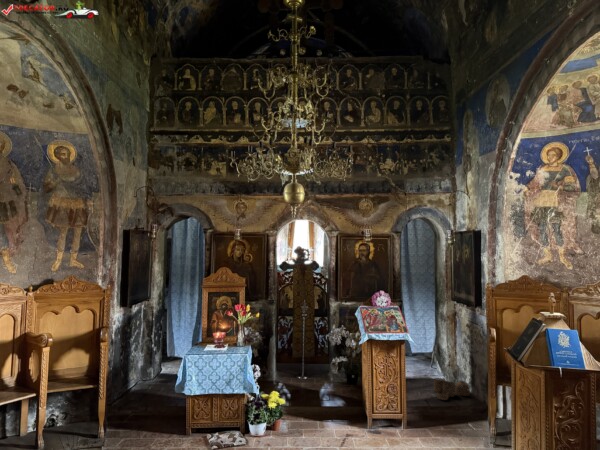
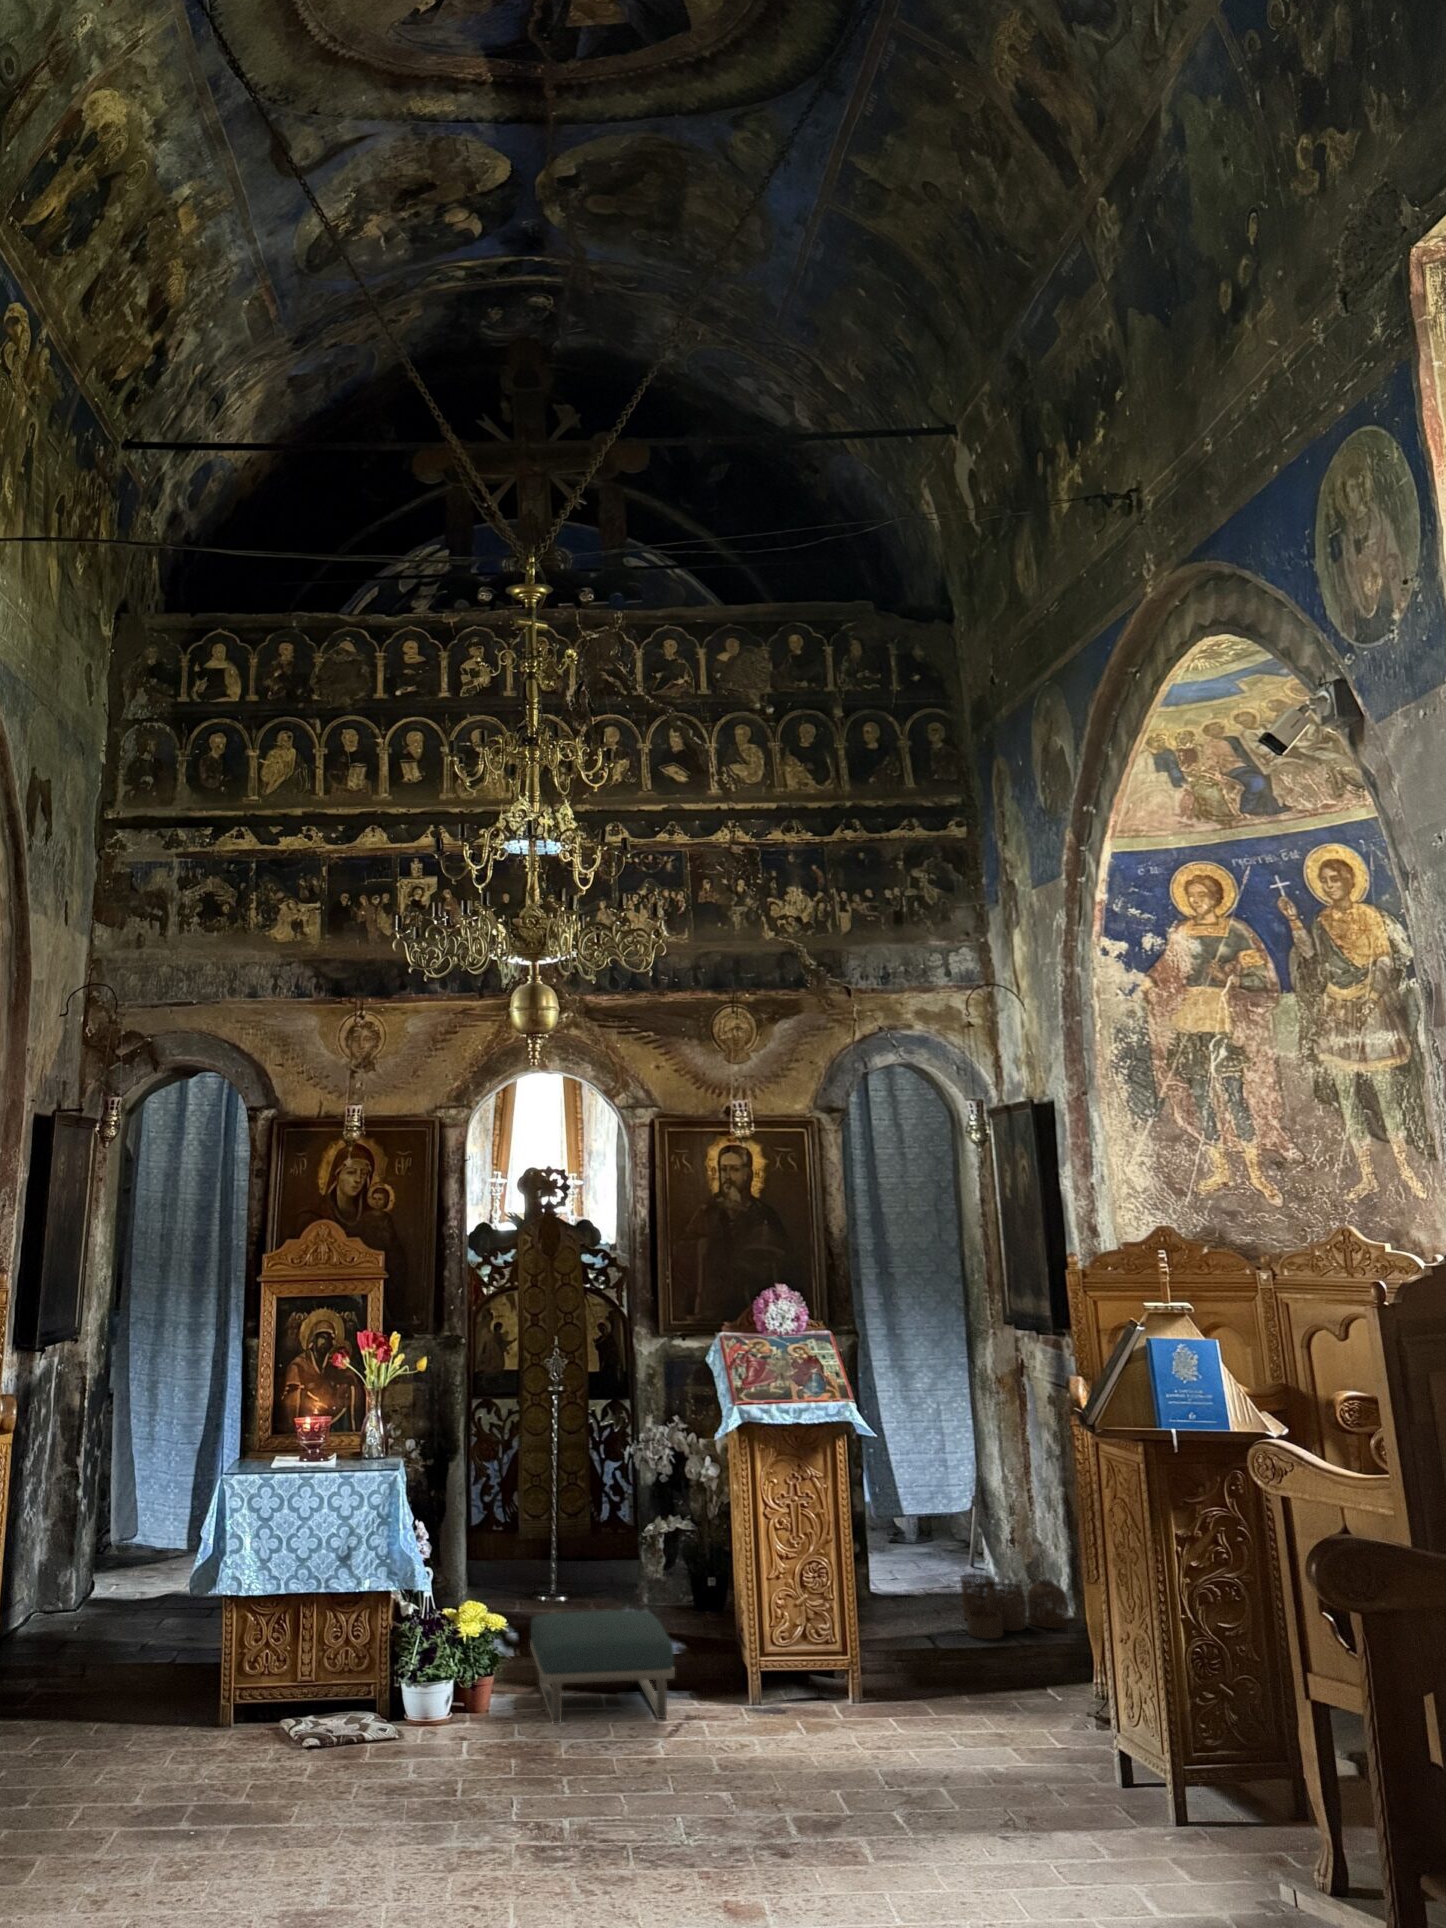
footstool: none [293,395,342,435] -> present [530,1610,675,1723]

